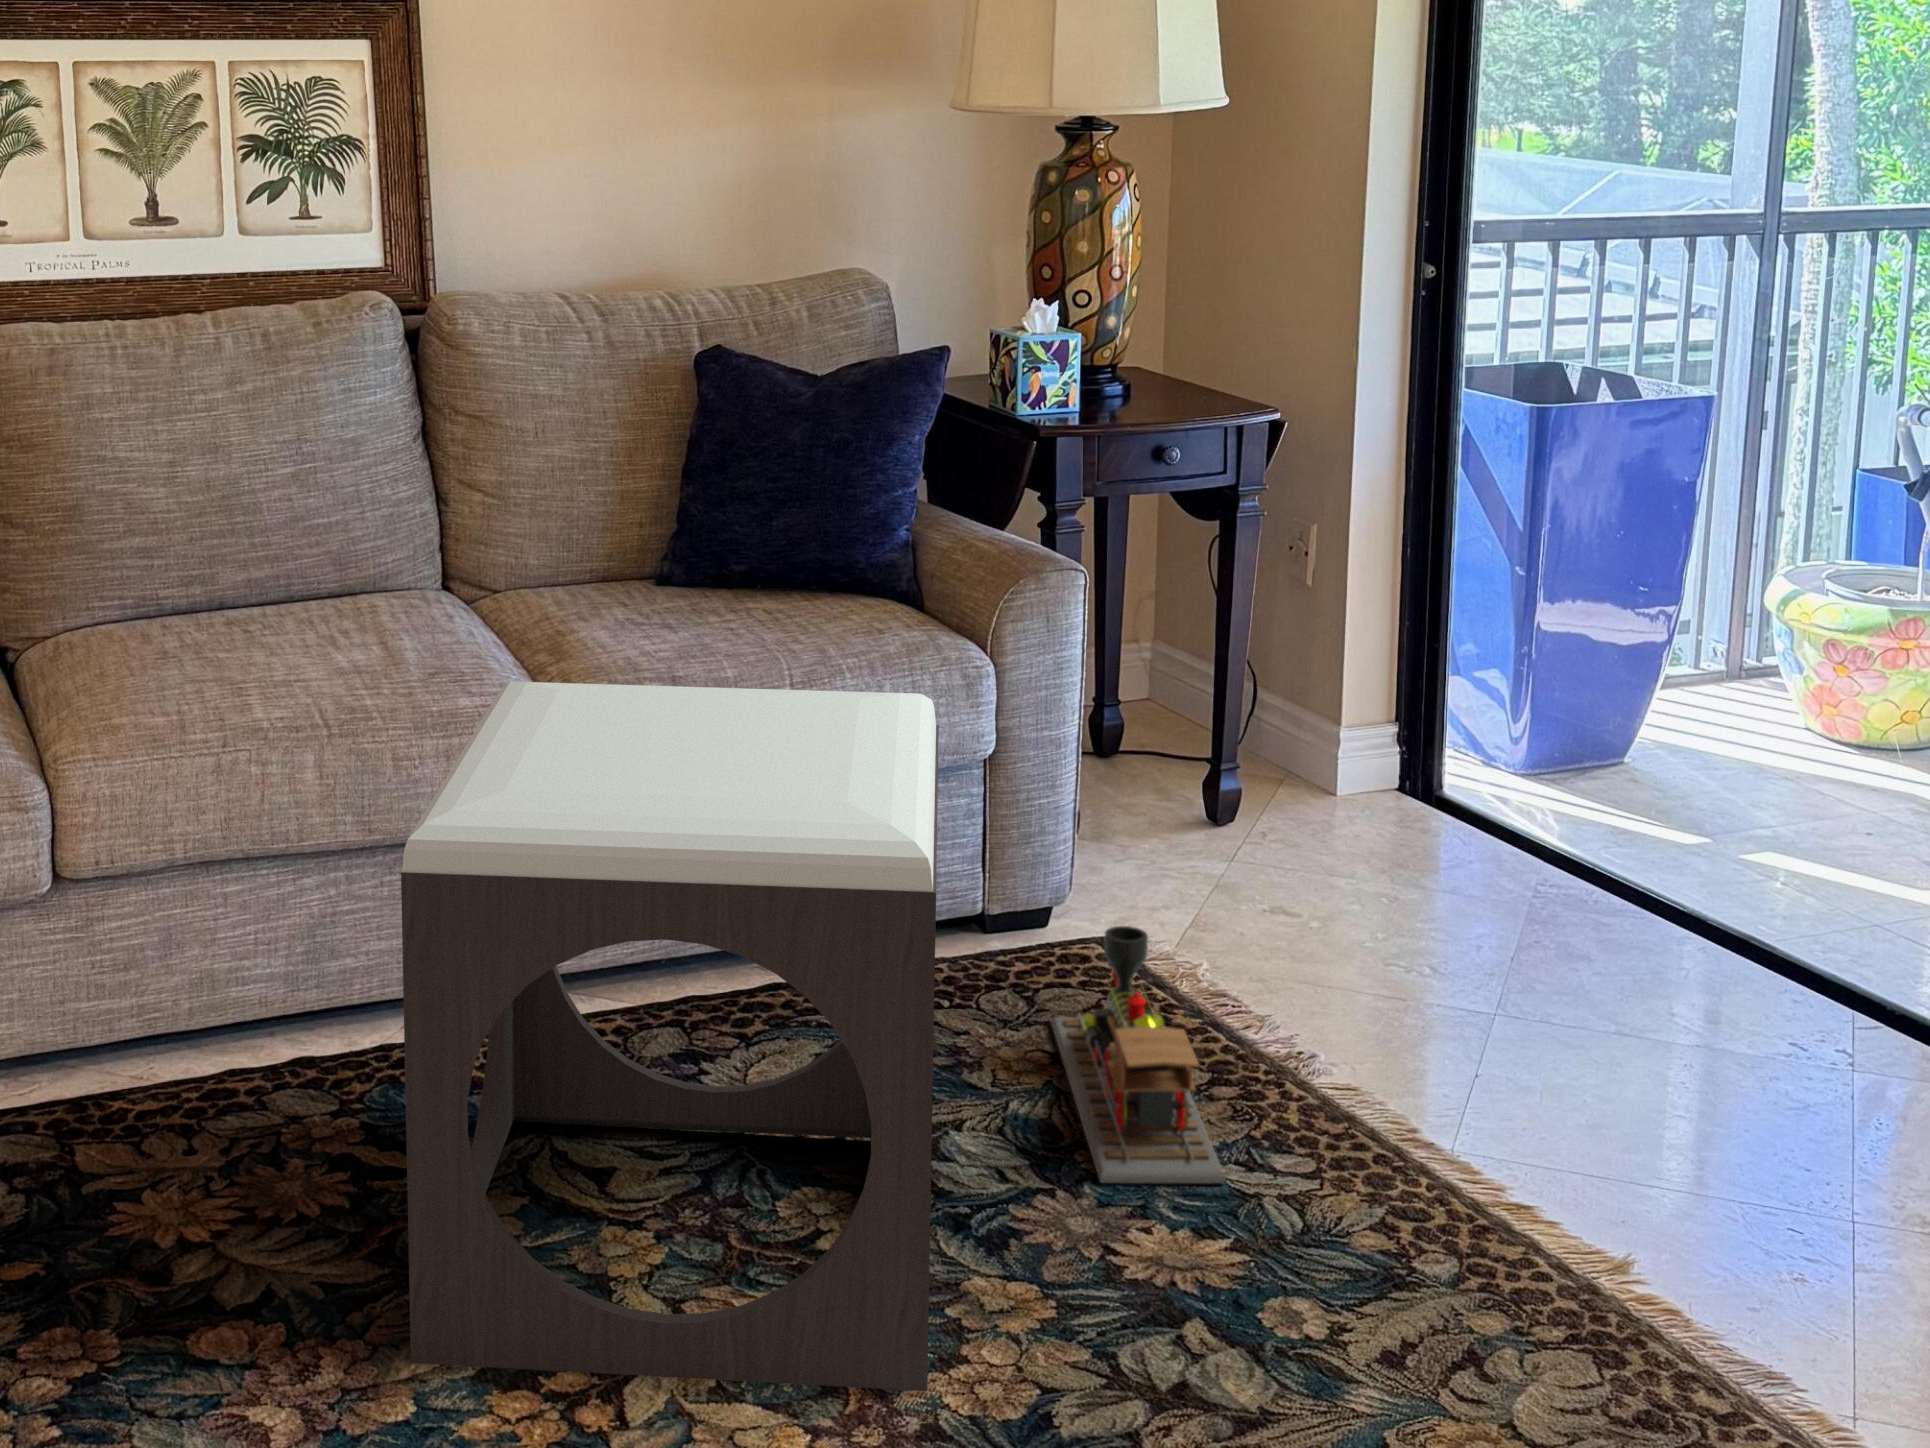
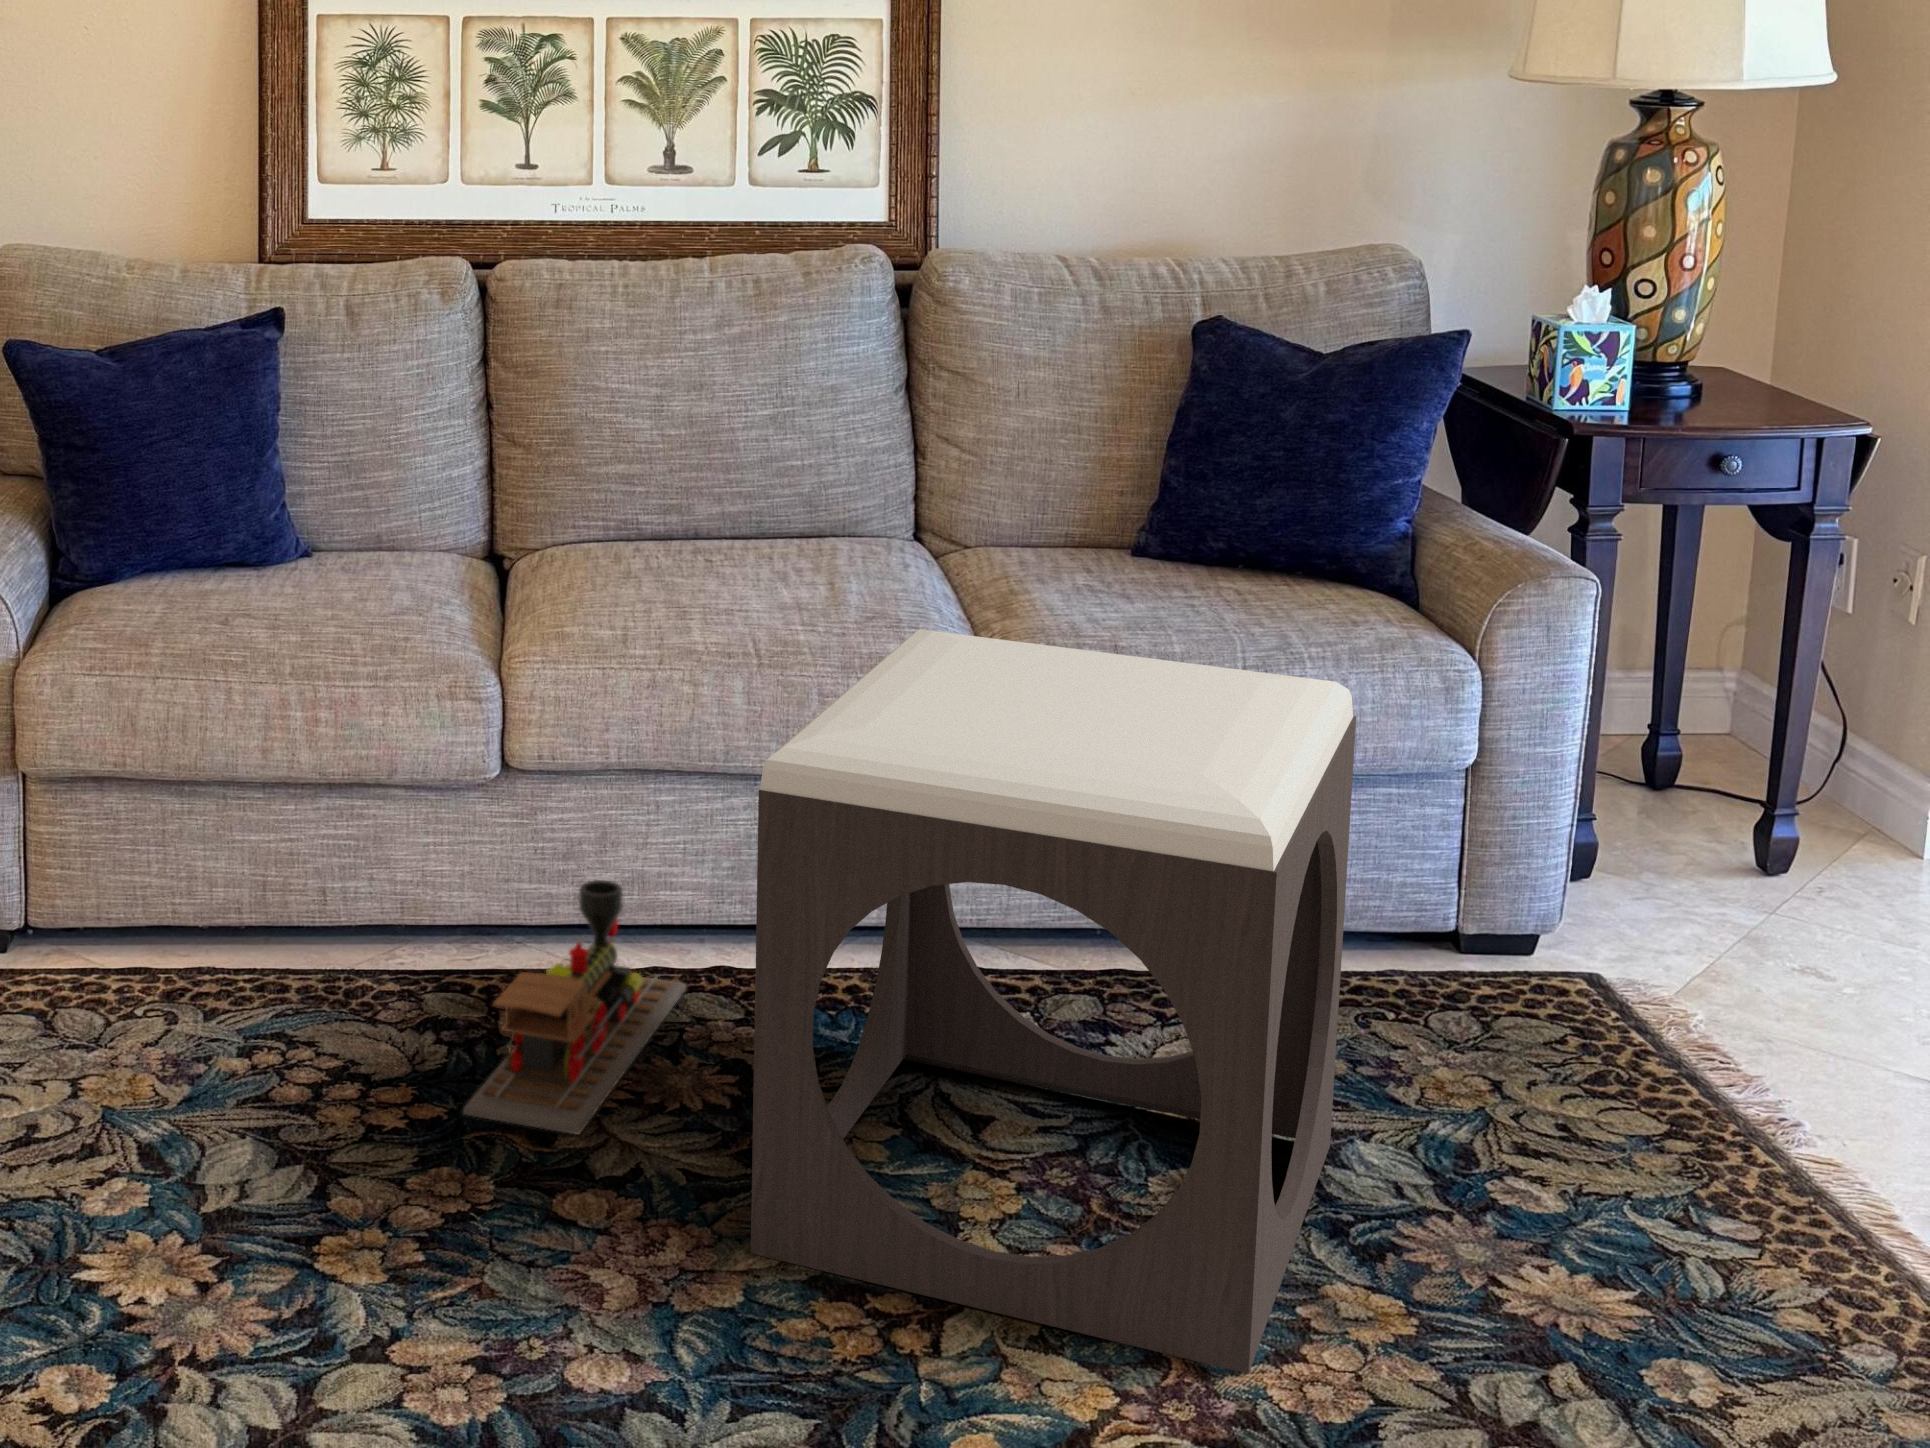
toy train: present [1051,926,1226,1183] -> present [463,880,685,1135]

